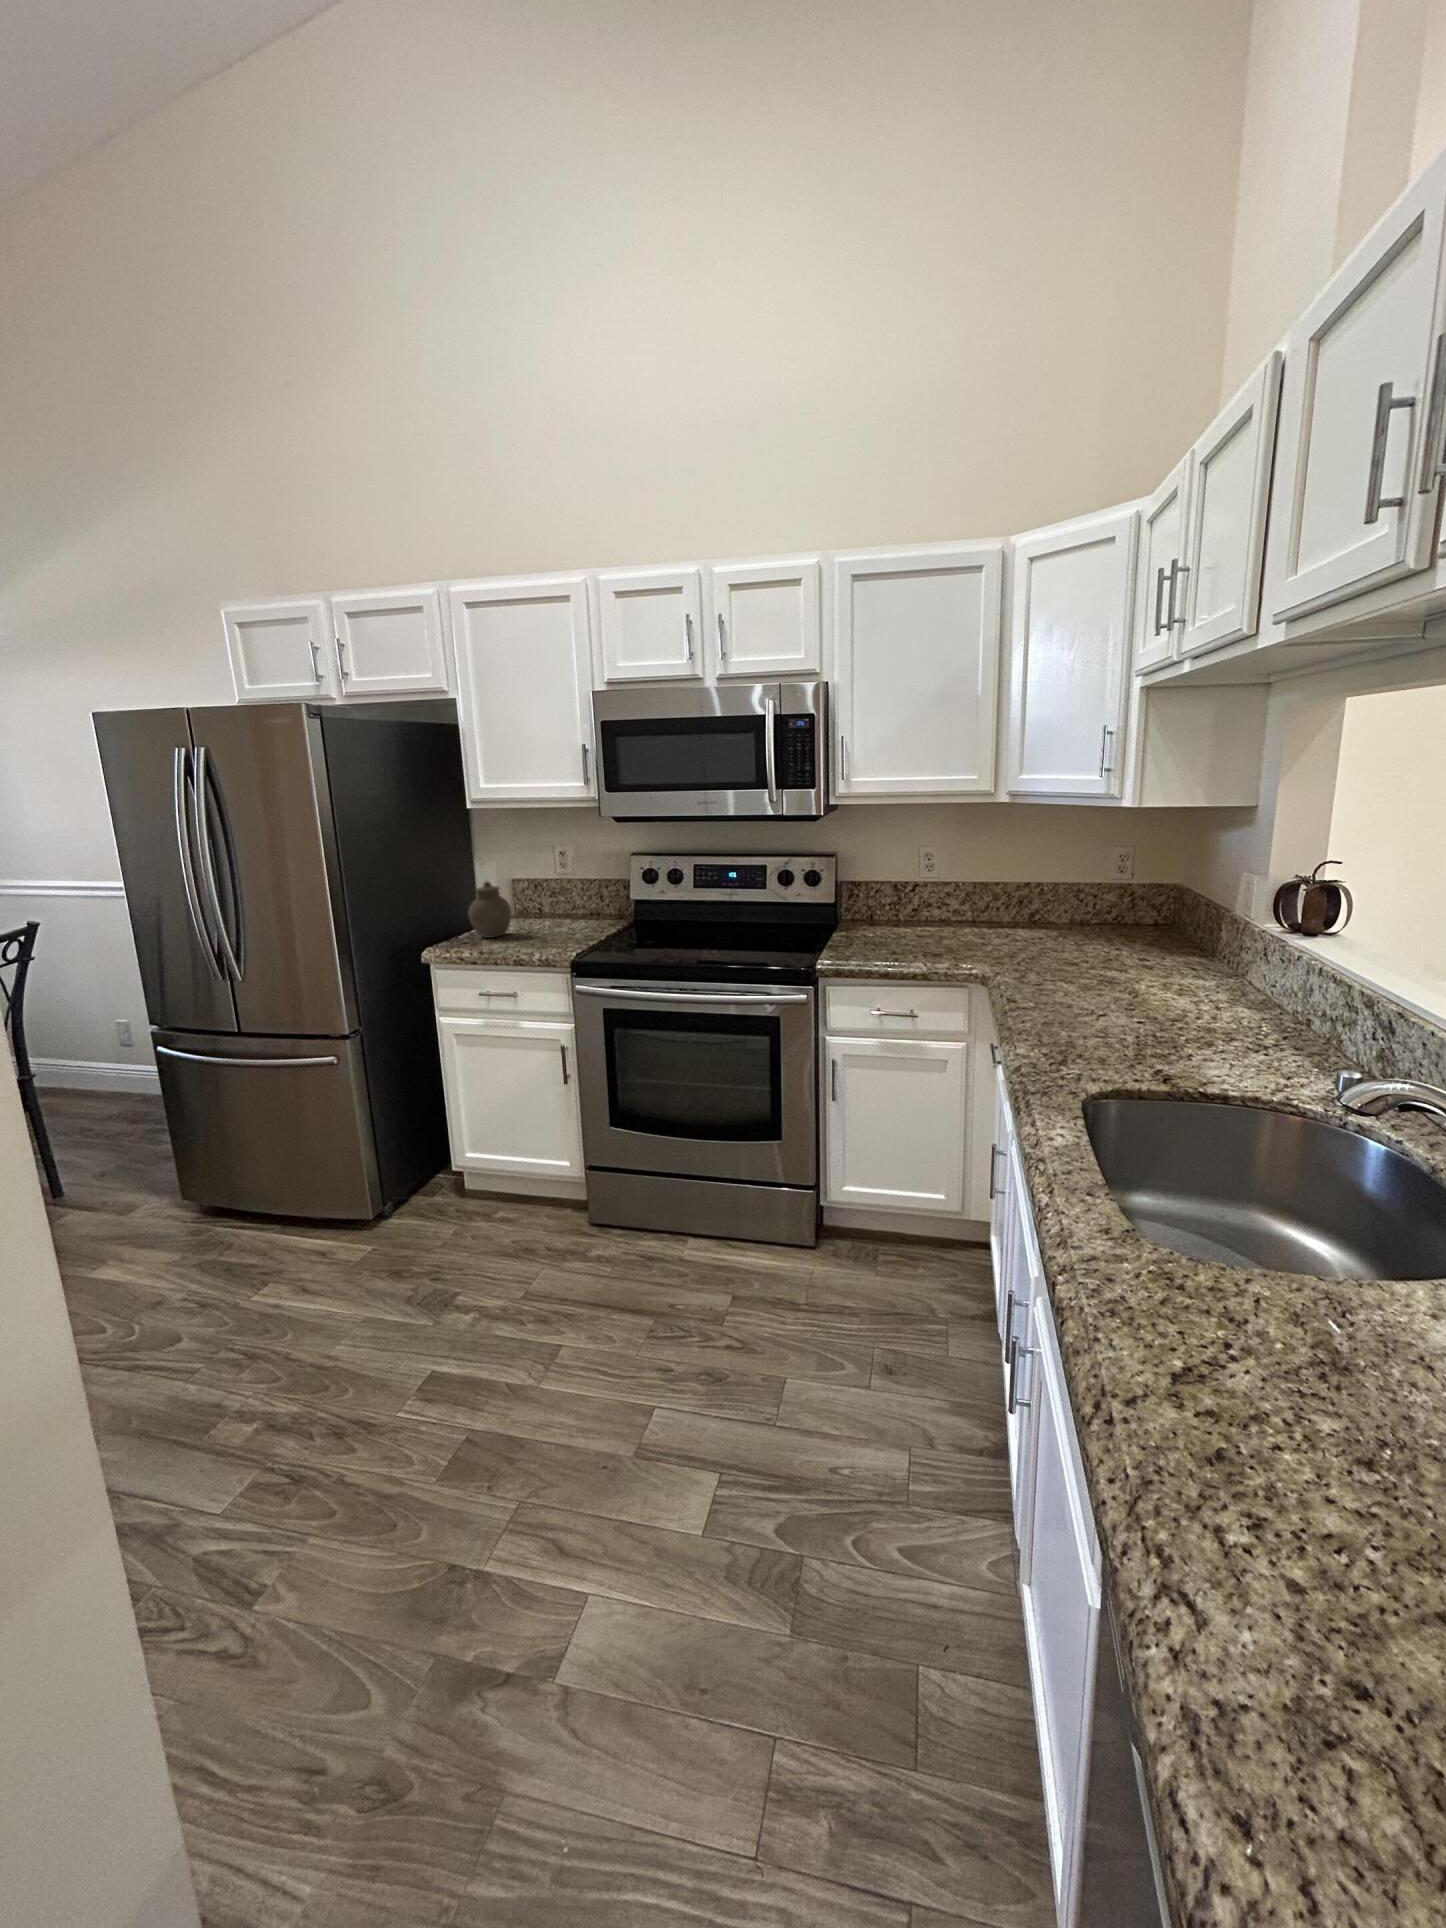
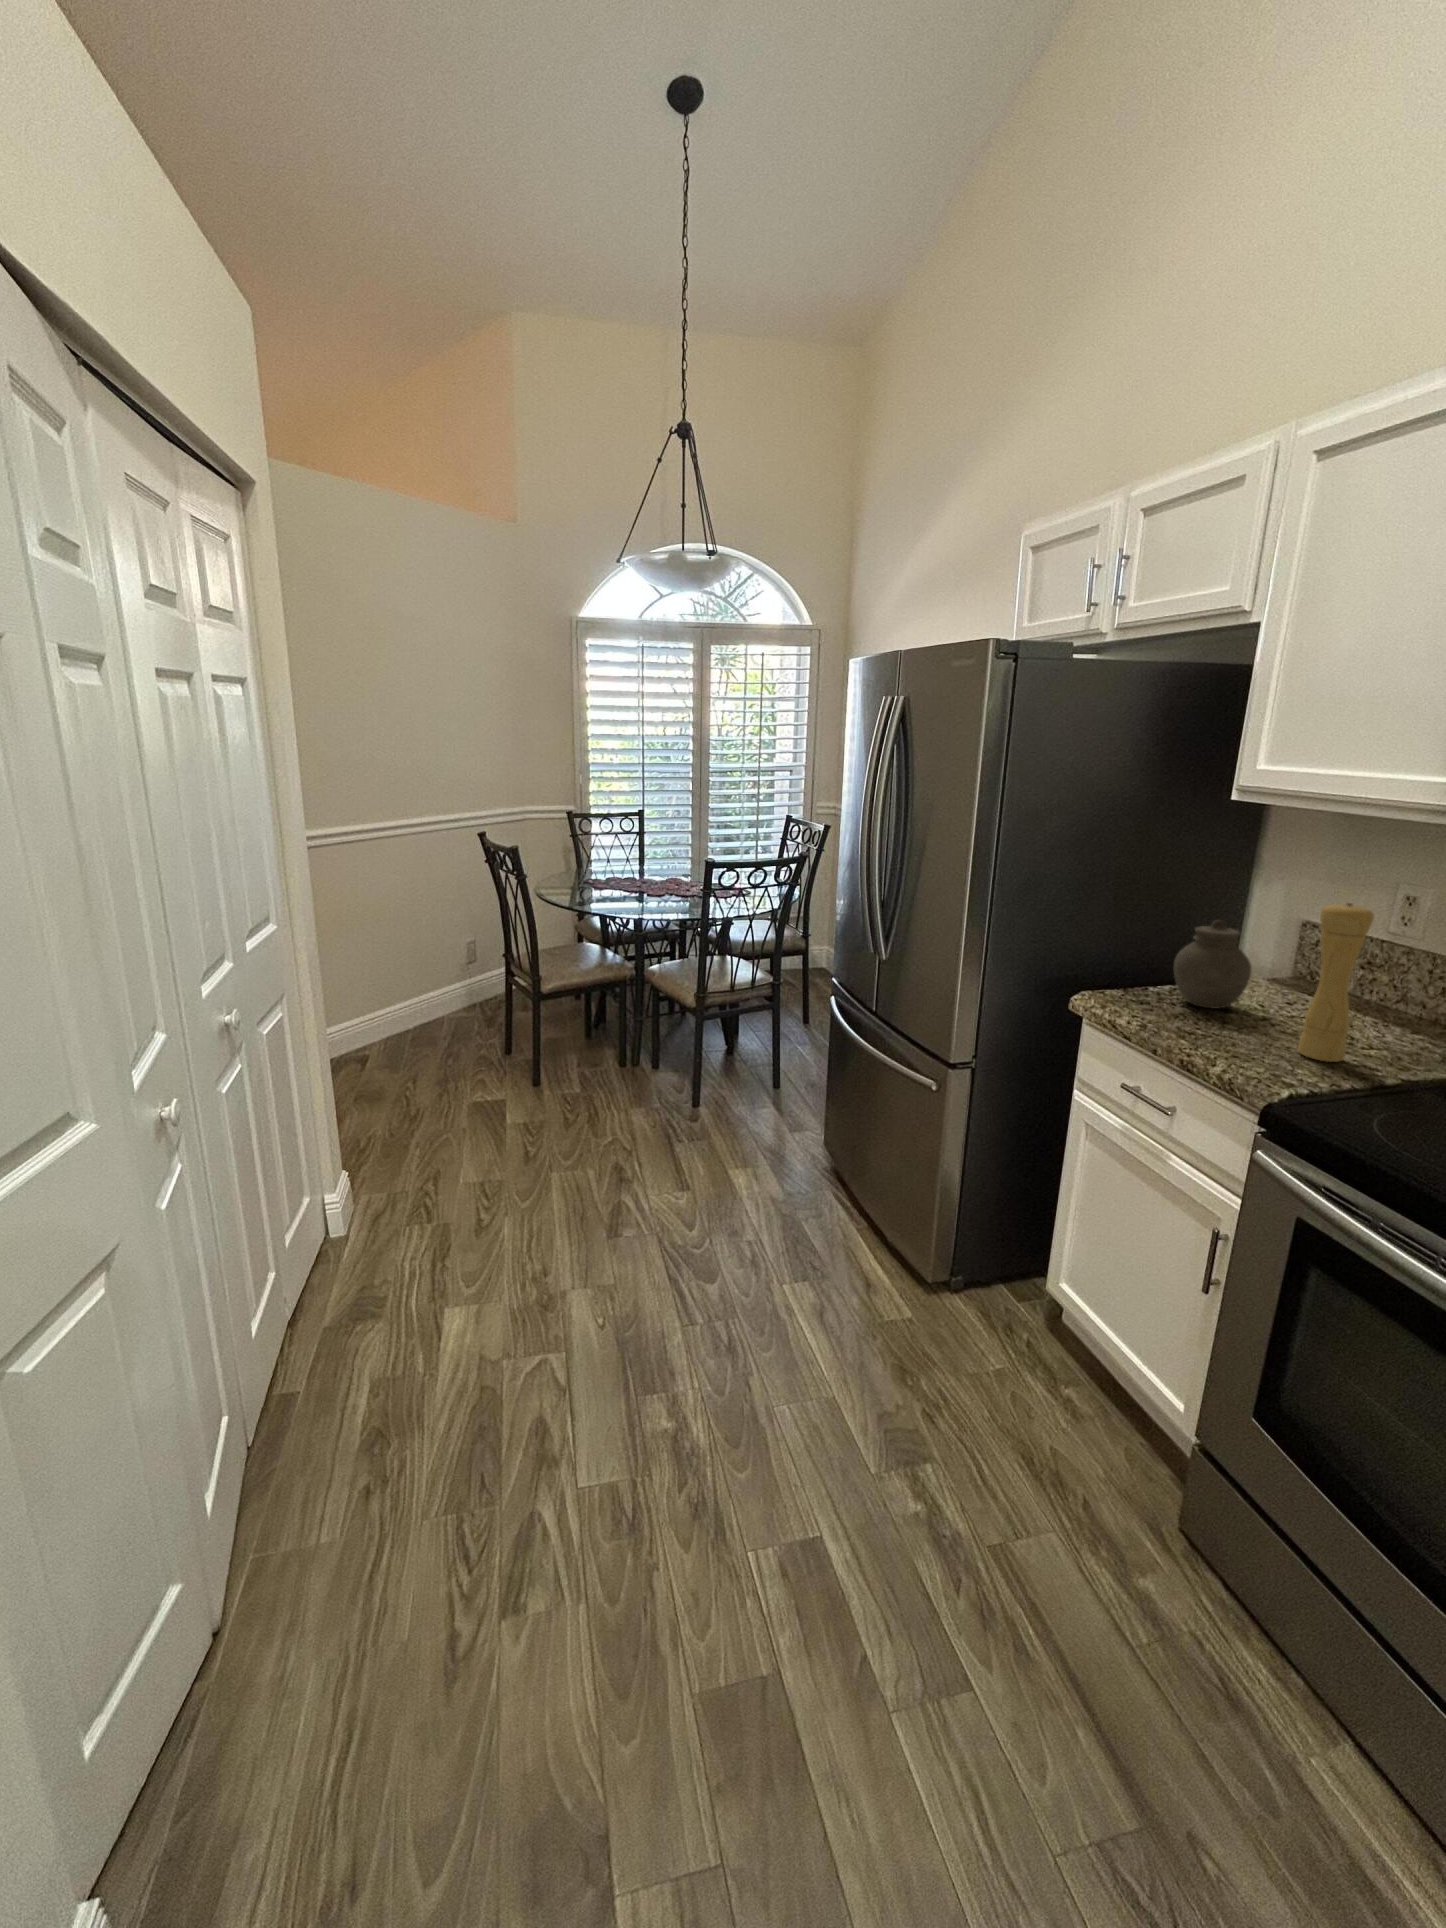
pepper mill: none [547,853,577,940] -> present [1298,903,1374,1062]

